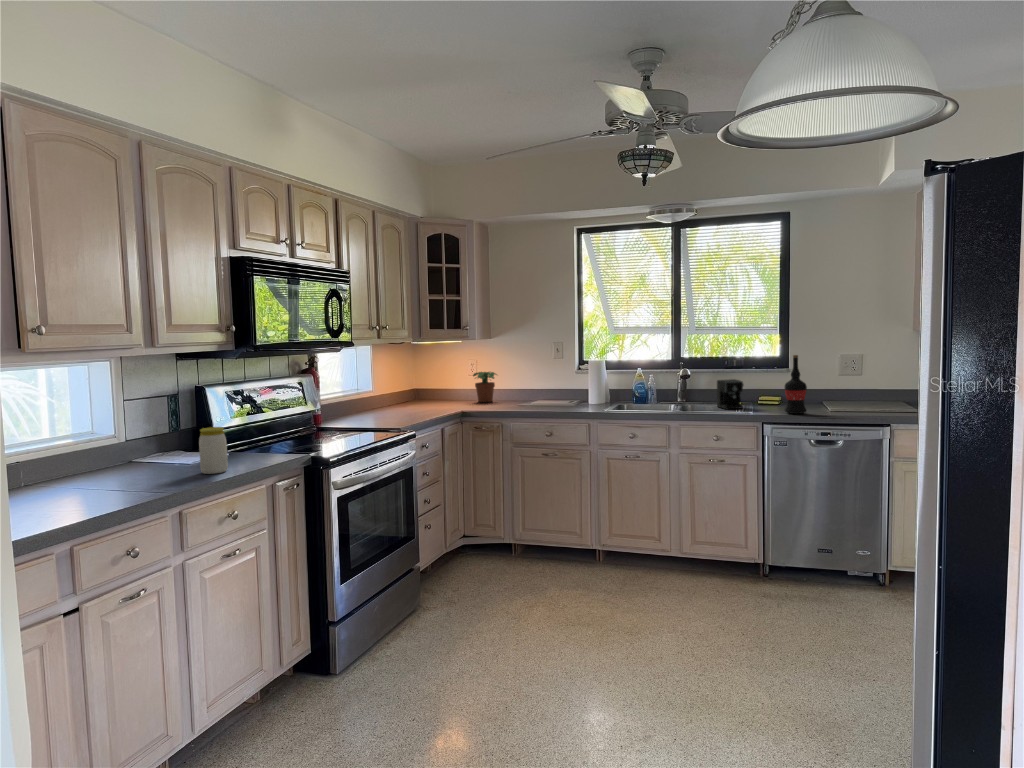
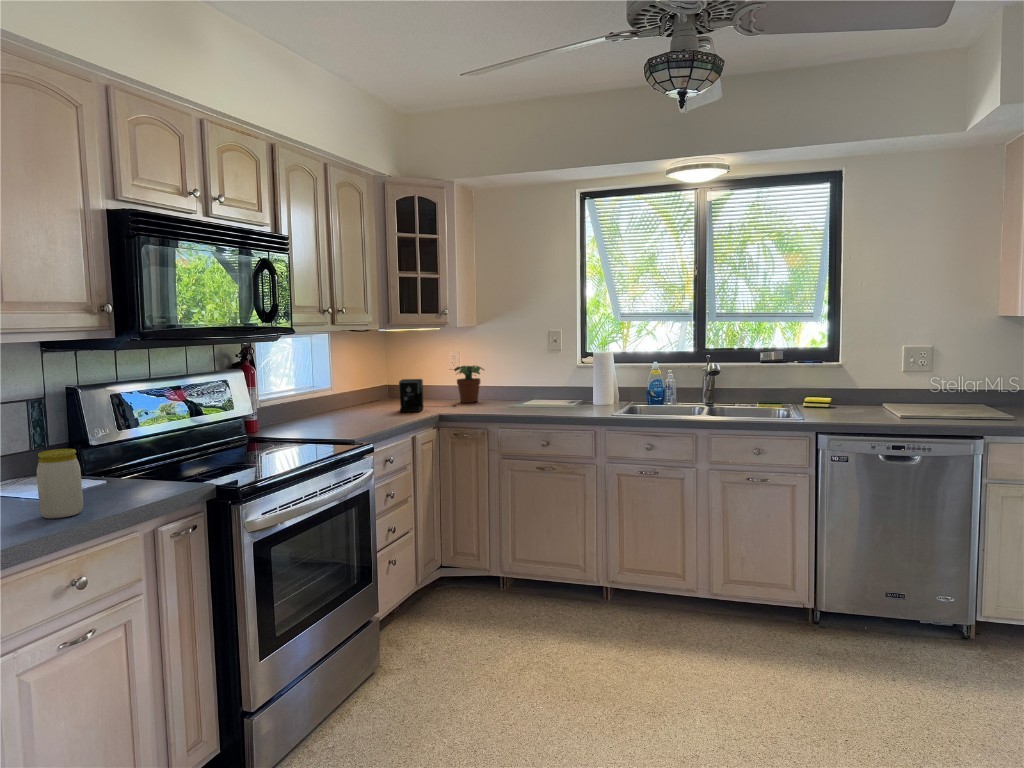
wine bottle: present [785,355,807,414] -> none [845,346,875,421]
coffee maker: present [717,379,763,409] -> present [399,379,456,412]

